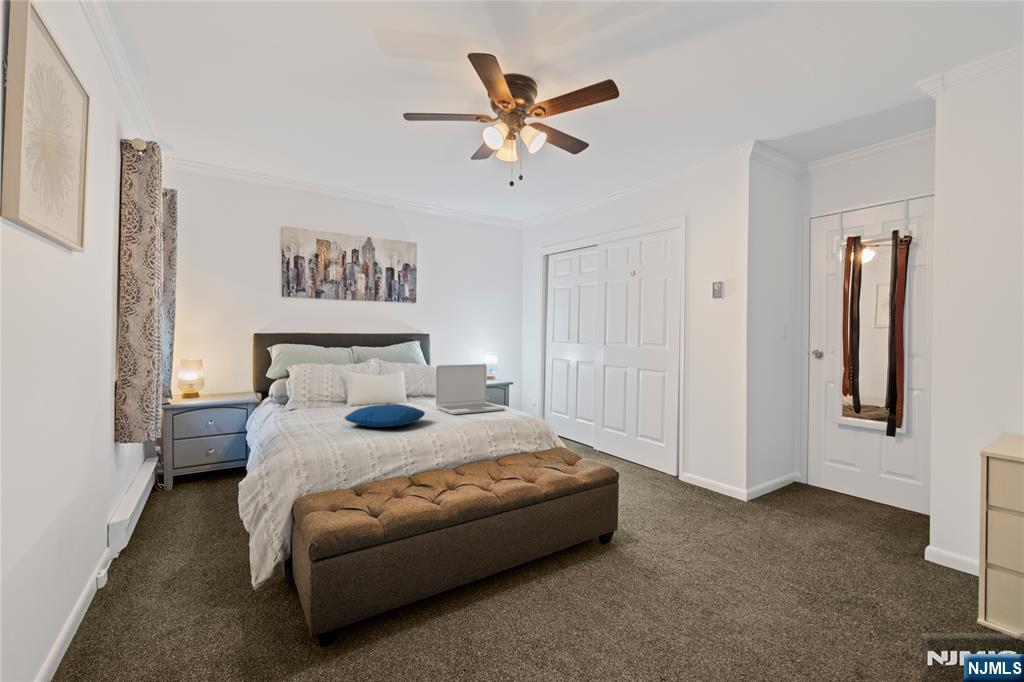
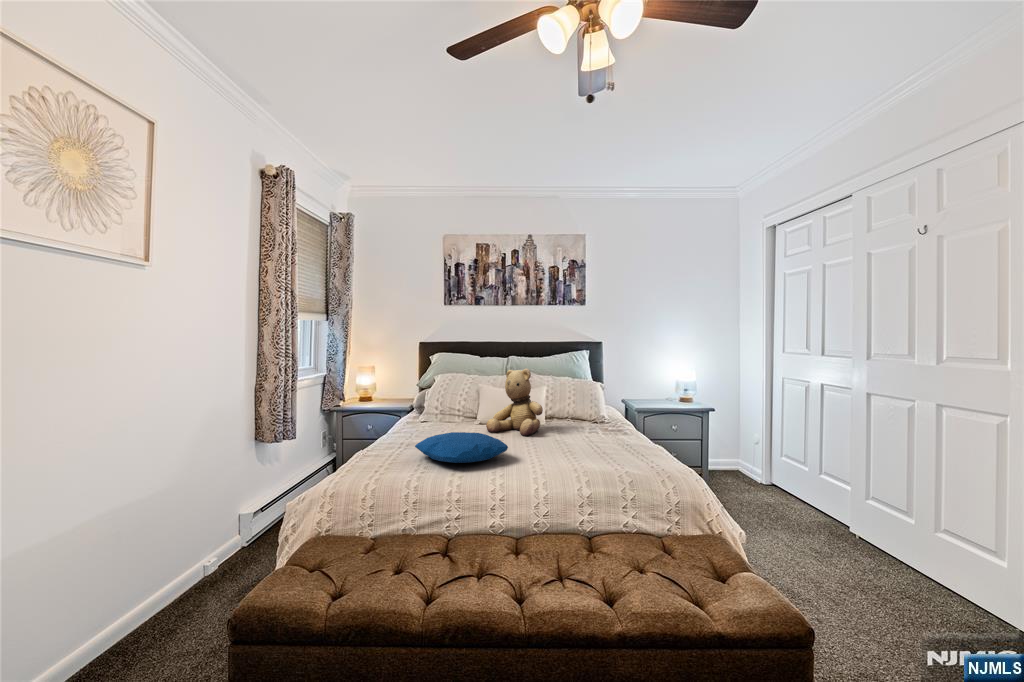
teddy bear: none [372,354,422,409] -> present [486,368,543,436]
laptop: present [436,364,505,414] -> none [552,385,636,452]

